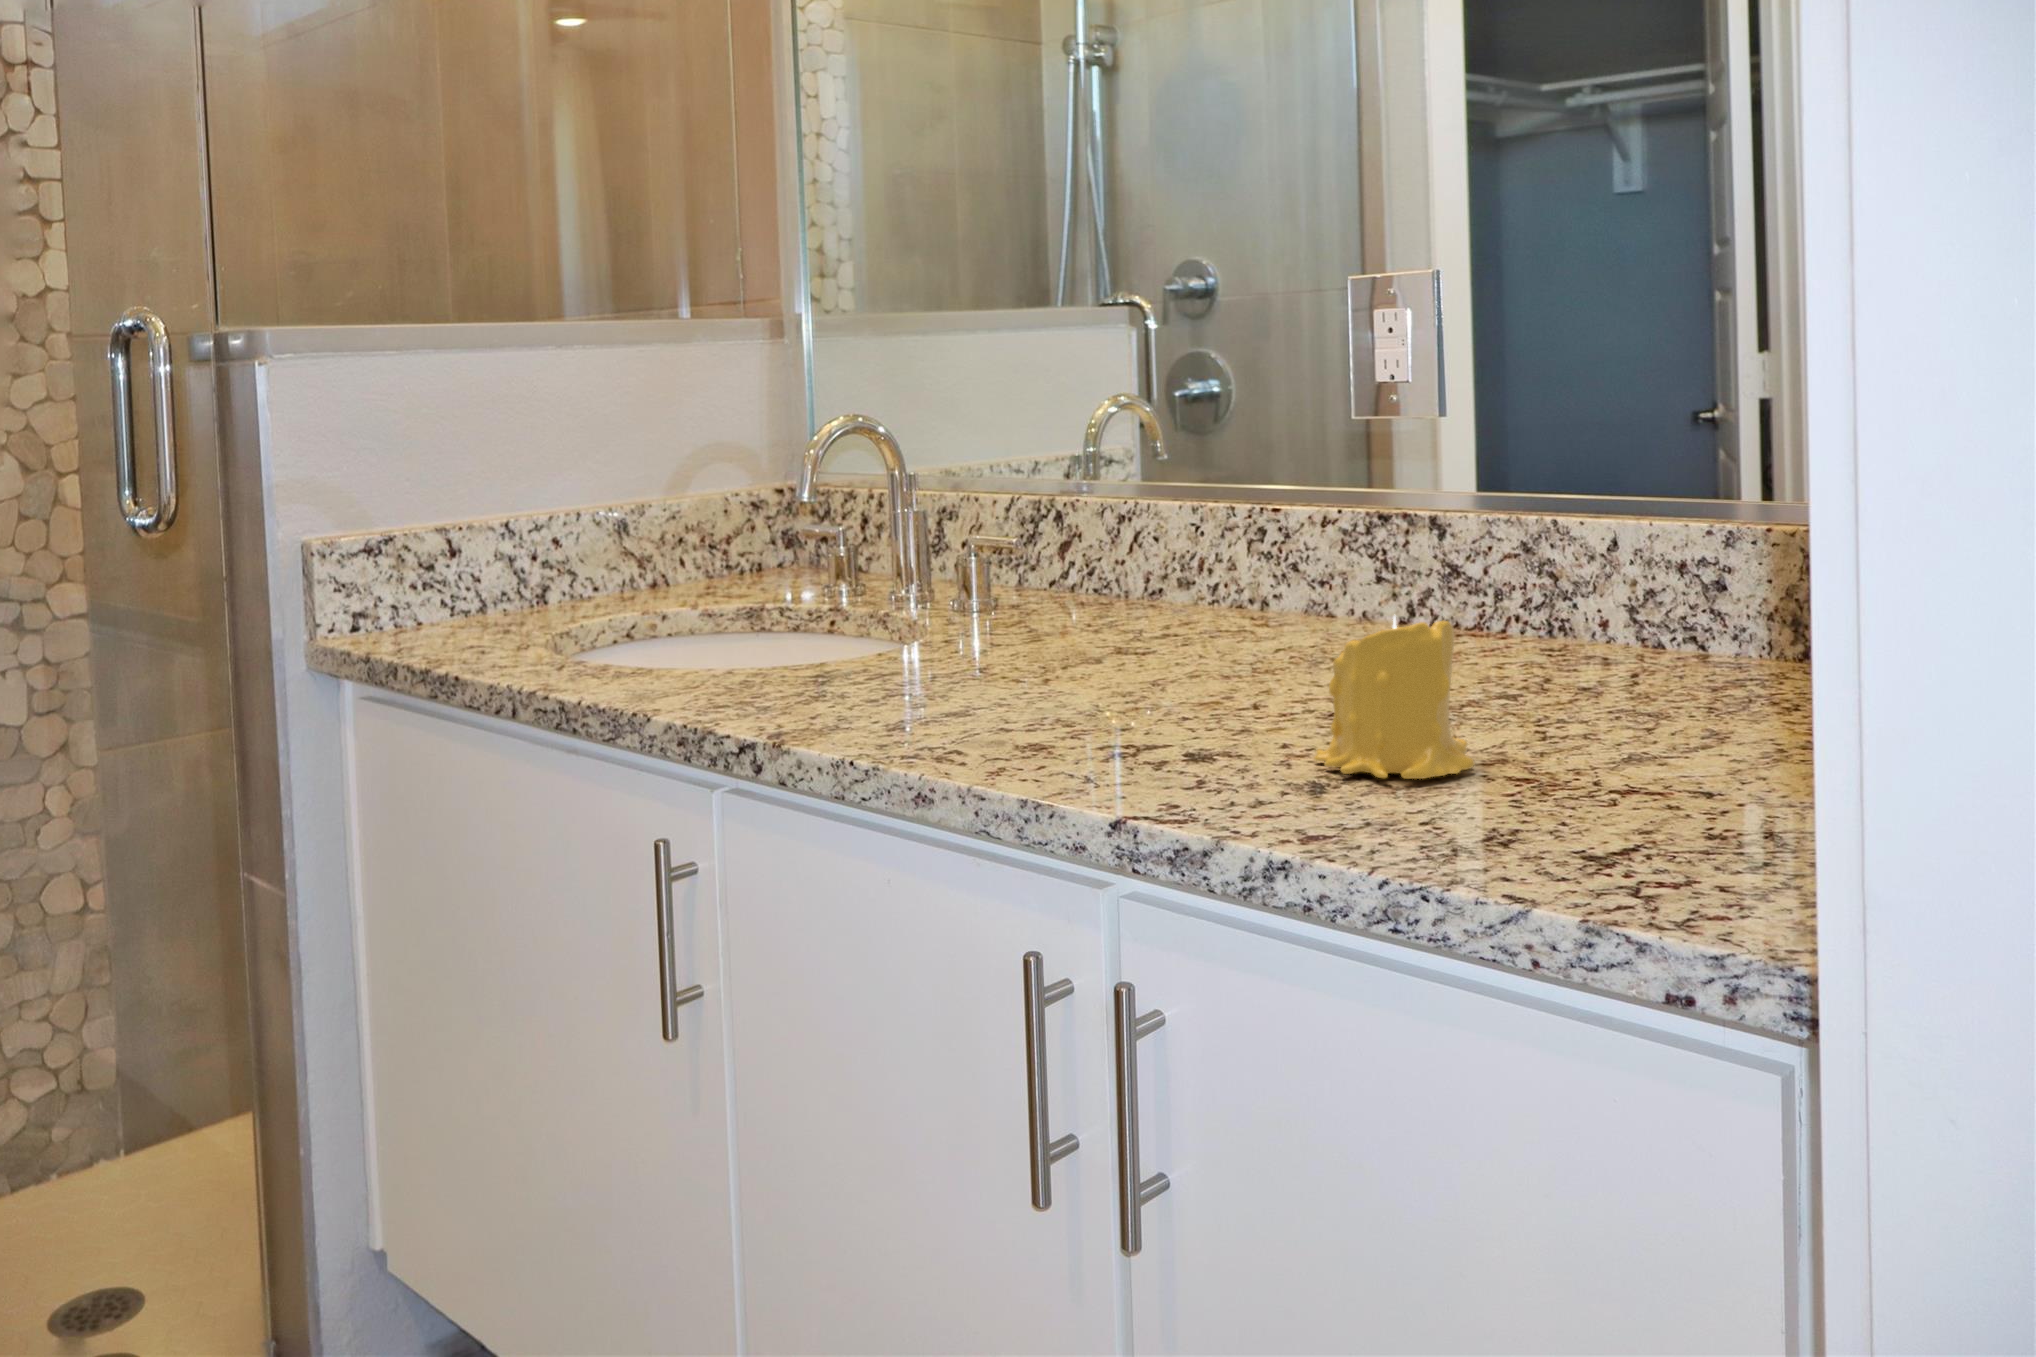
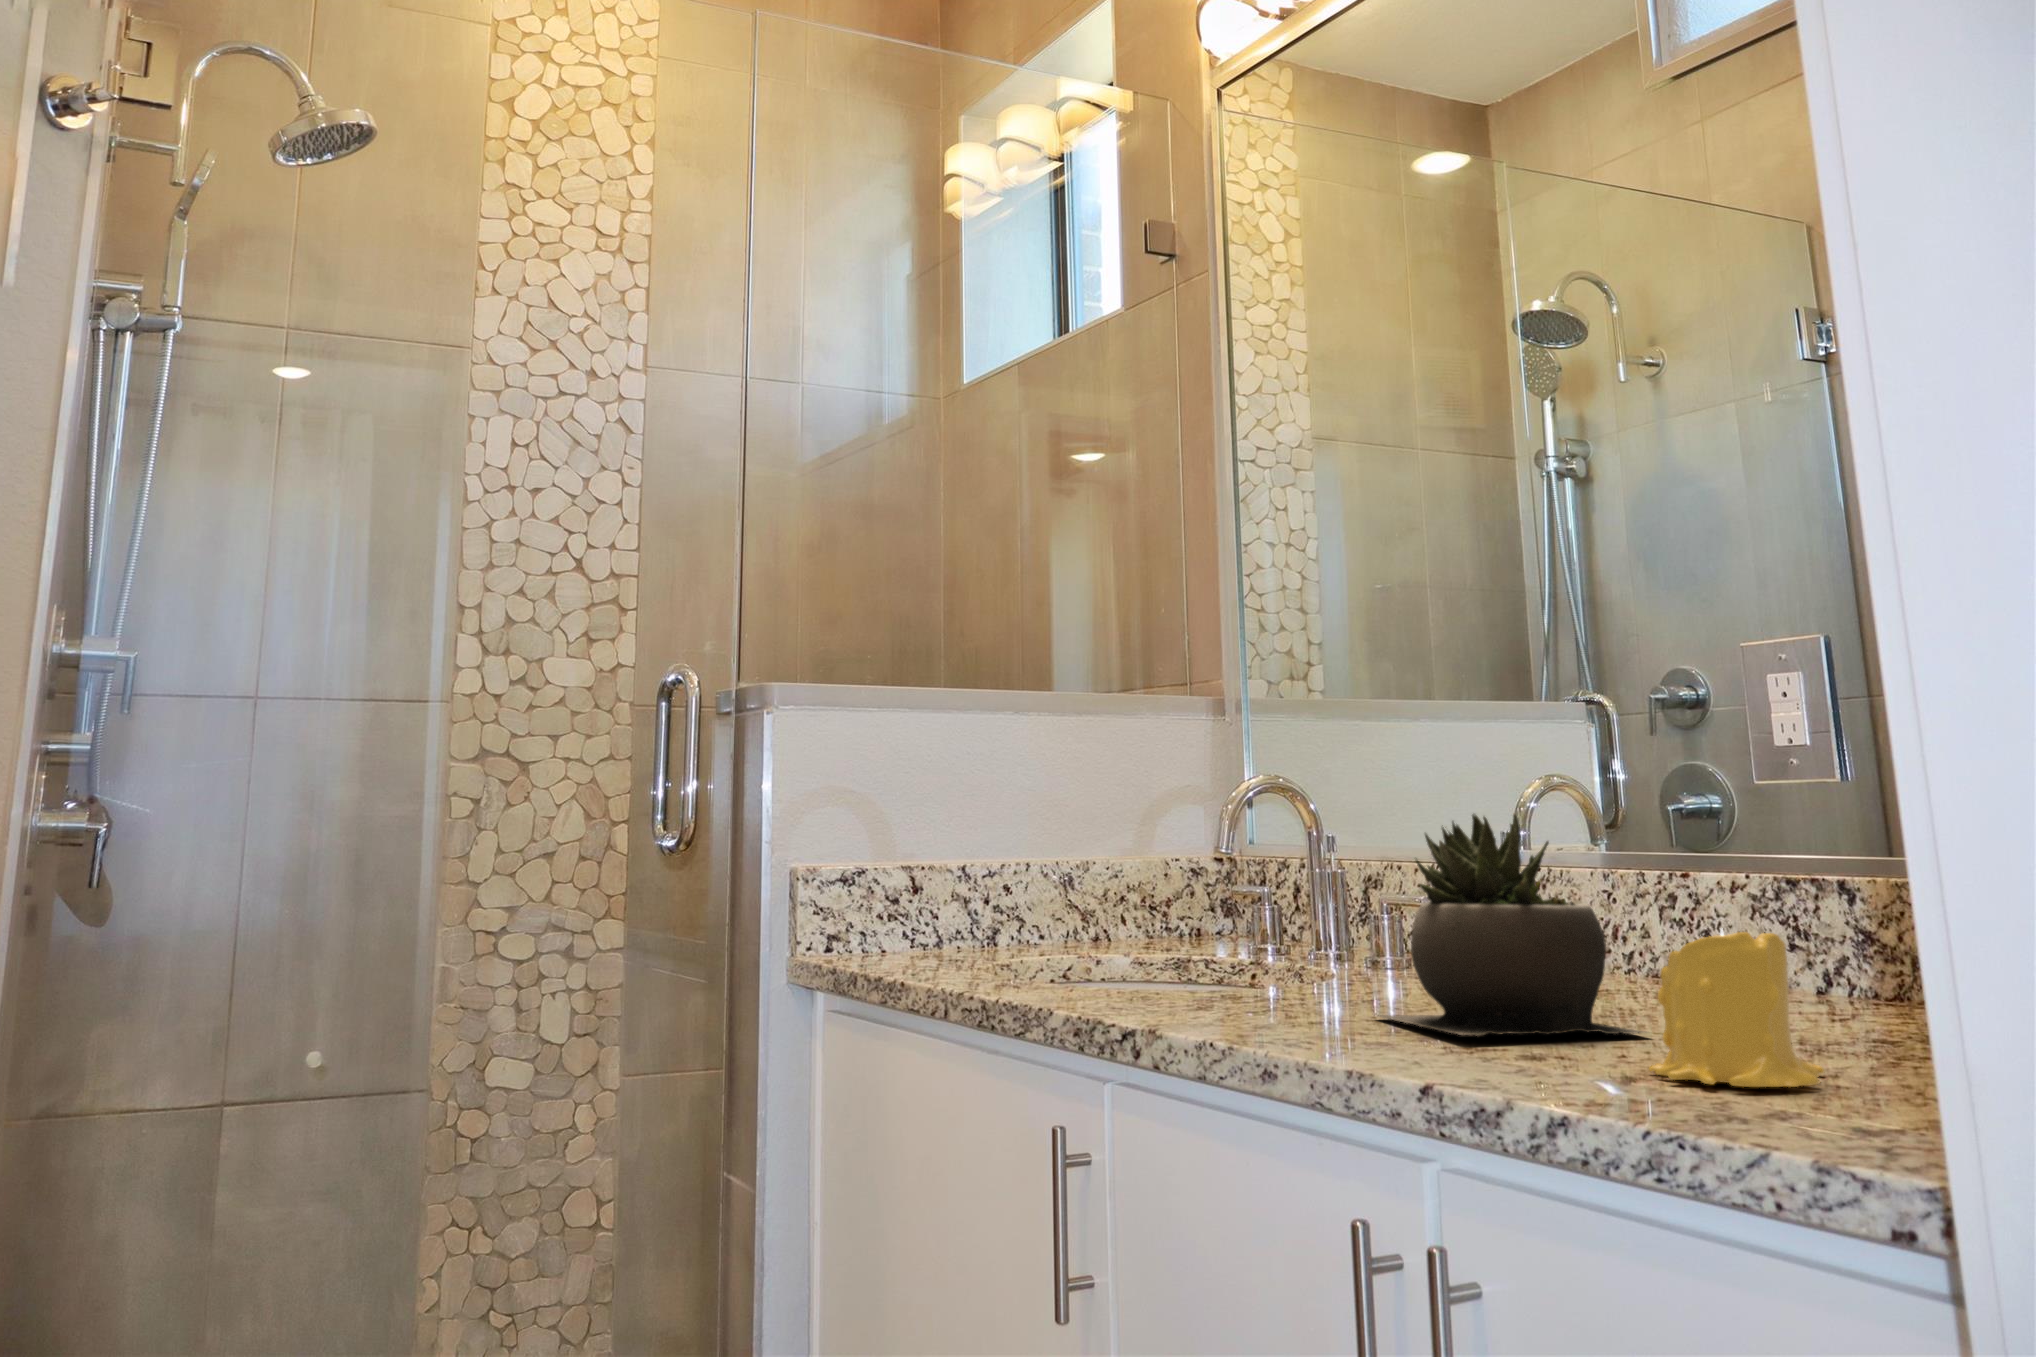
succulent plant: none [1005,475,1289,725] -> present [1379,814,1645,1035]

